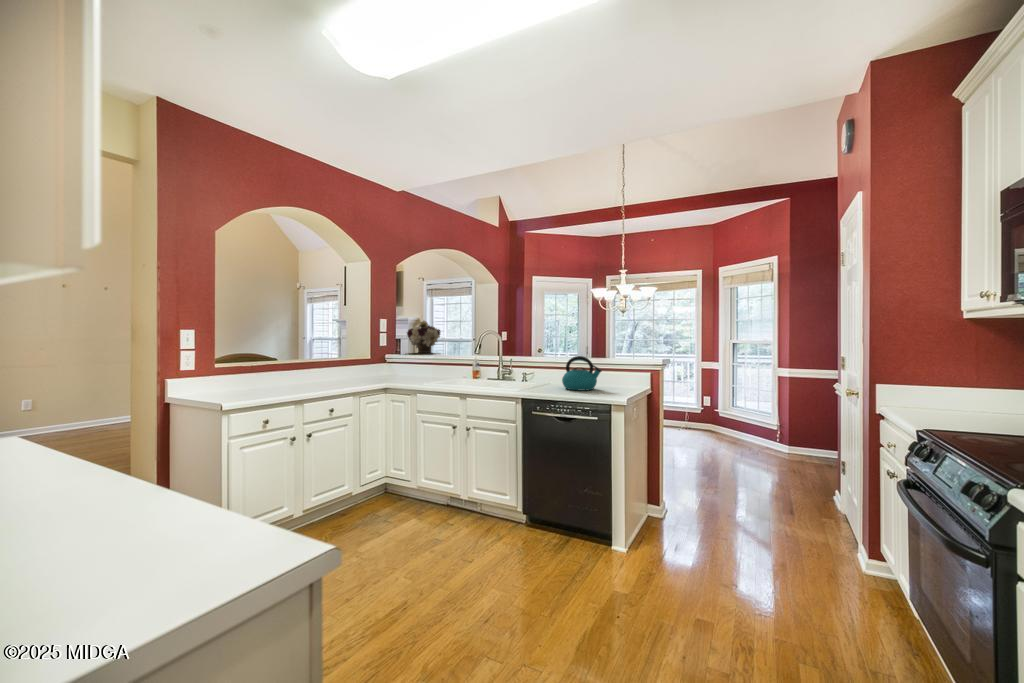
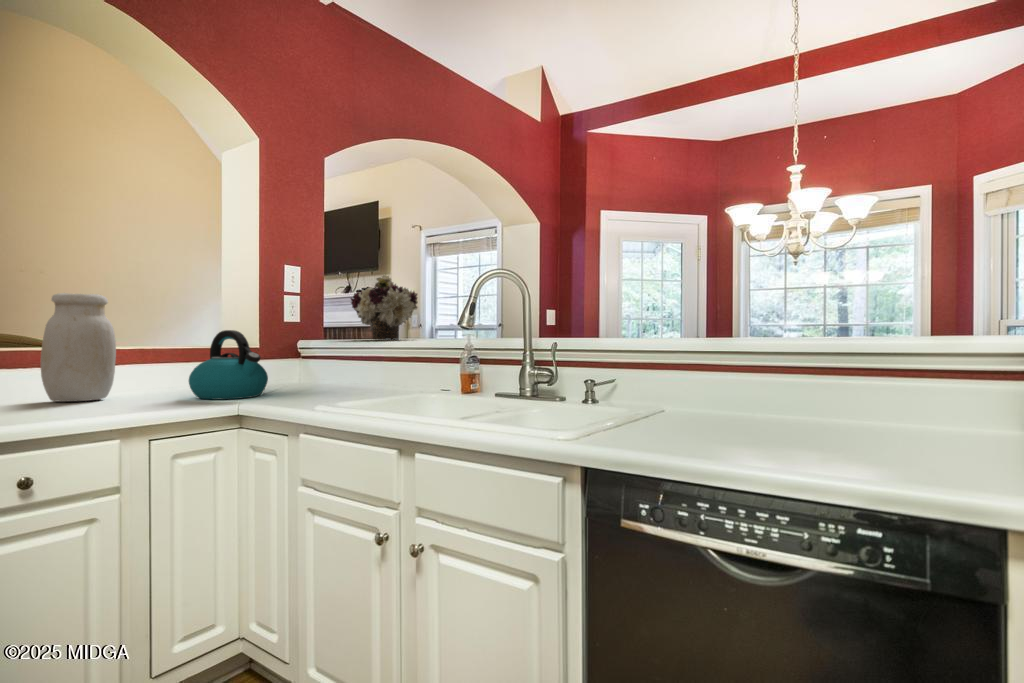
jar: none [304,339,330,383] -> present [41,293,116,402]
kettle: present [562,356,602,390] -> present [189,330,268,399]

